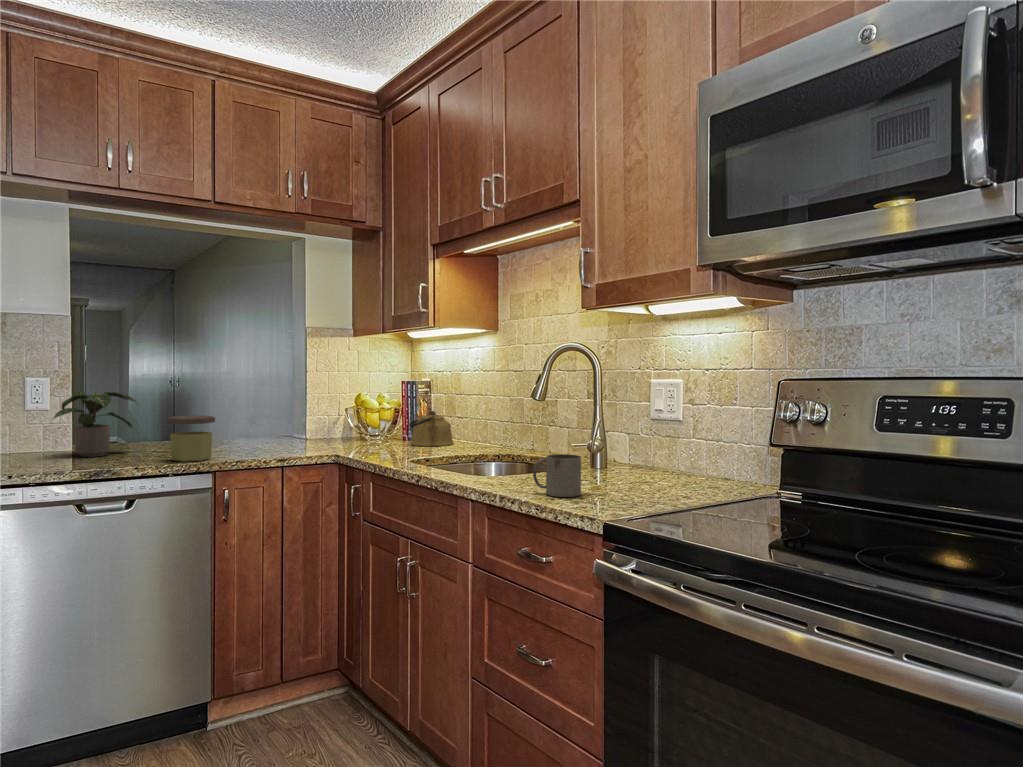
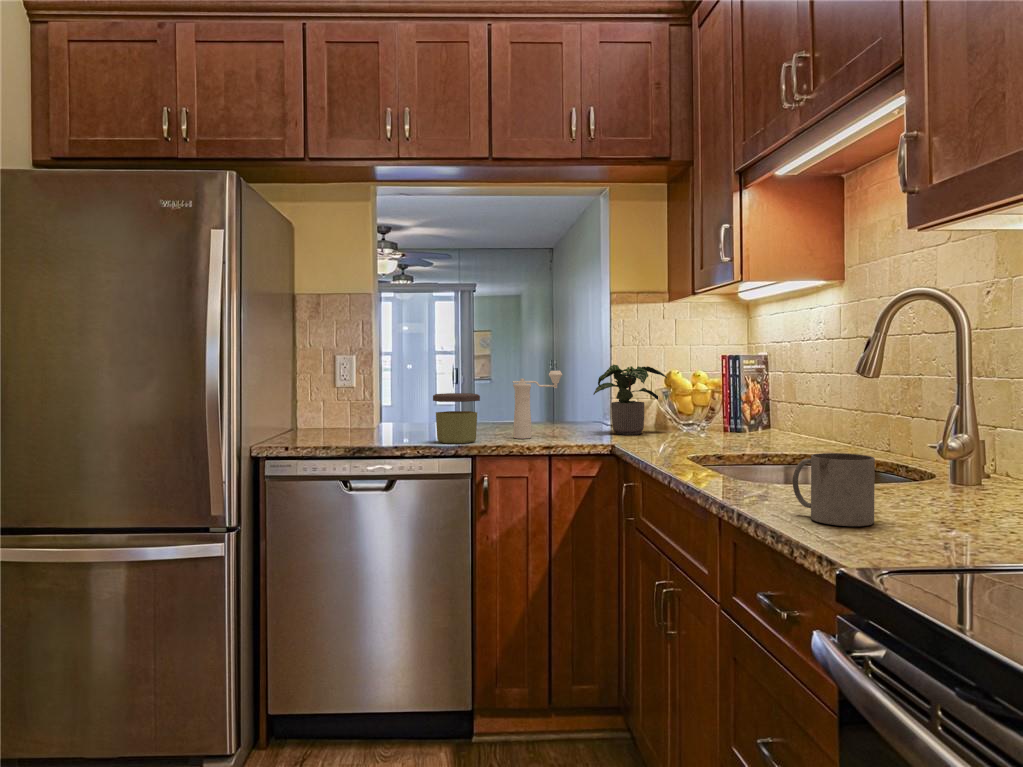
potted plant: present [53,390,137,457] -> present [593,365,667,435]
pepper mill: none [238,394,281,454] -> present [513,371,562,439]
kettle: present [409,411,453,446] -> none [719,394,783,441]

